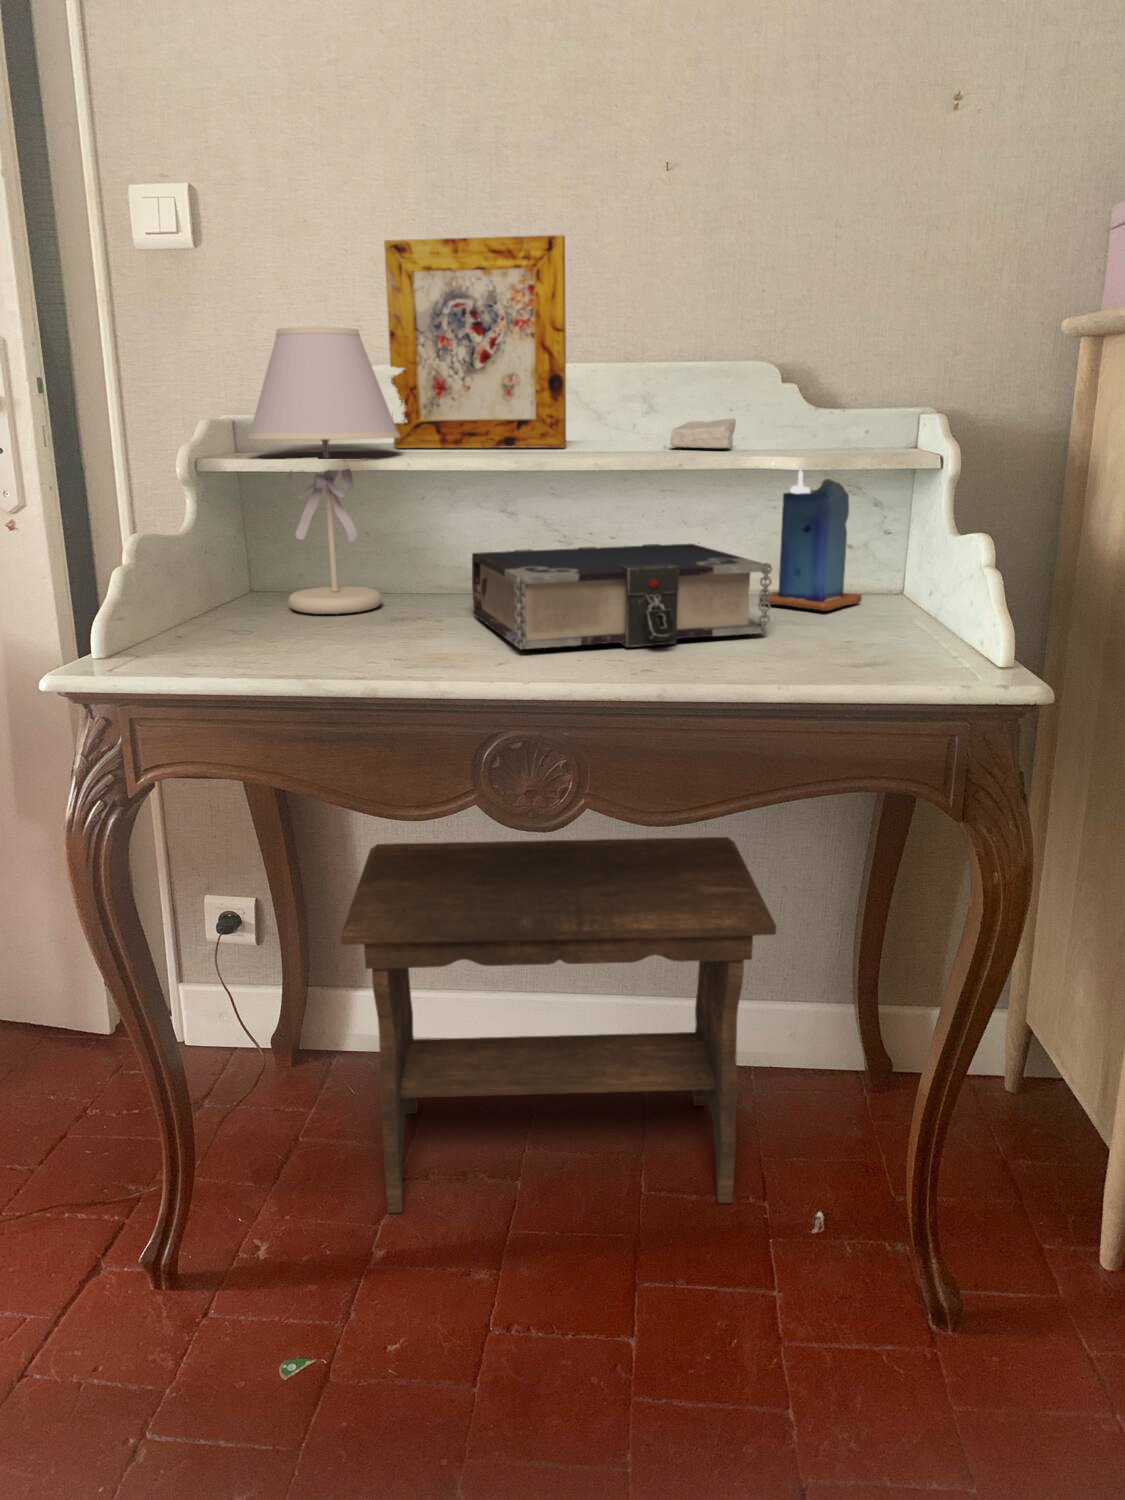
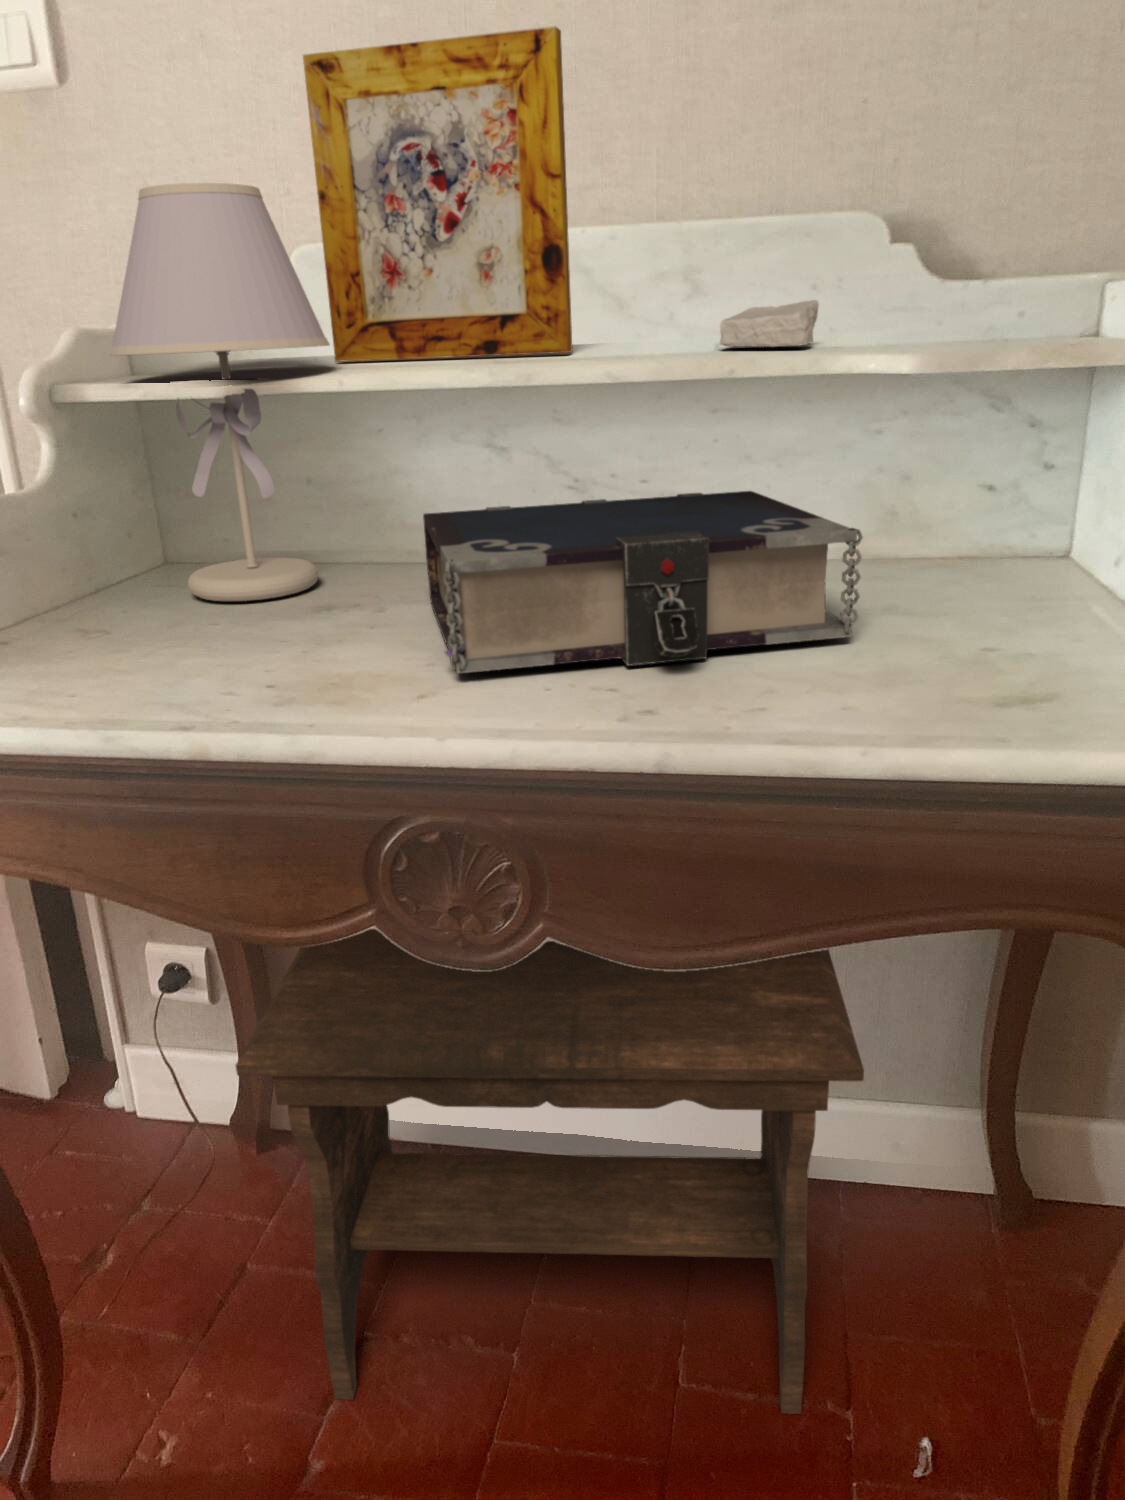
candle: present [759,470,862,611] -> none [851,375,1008,592]

